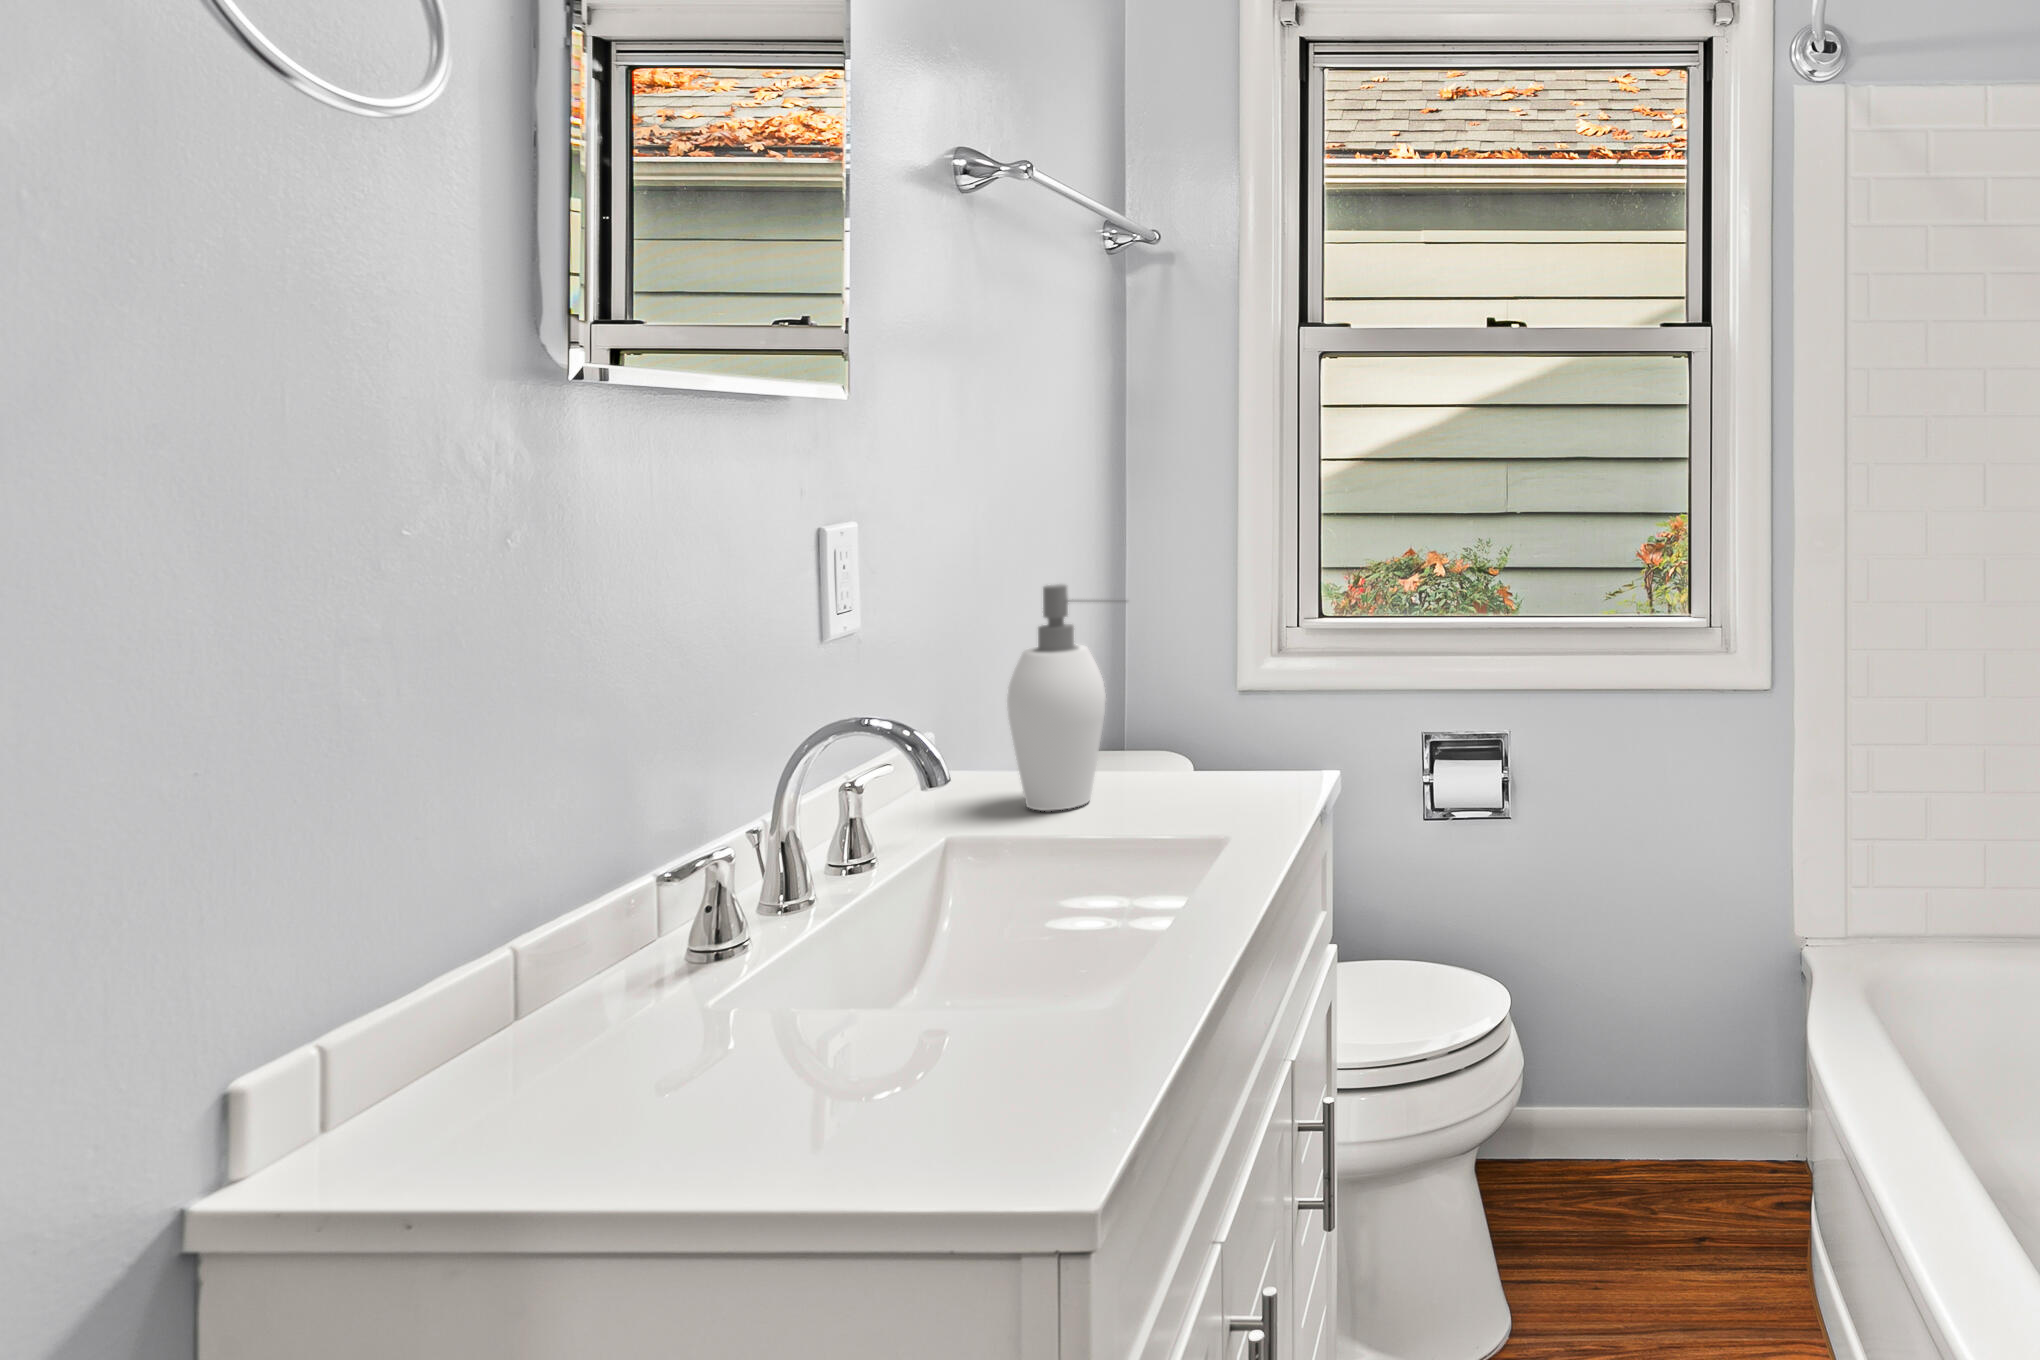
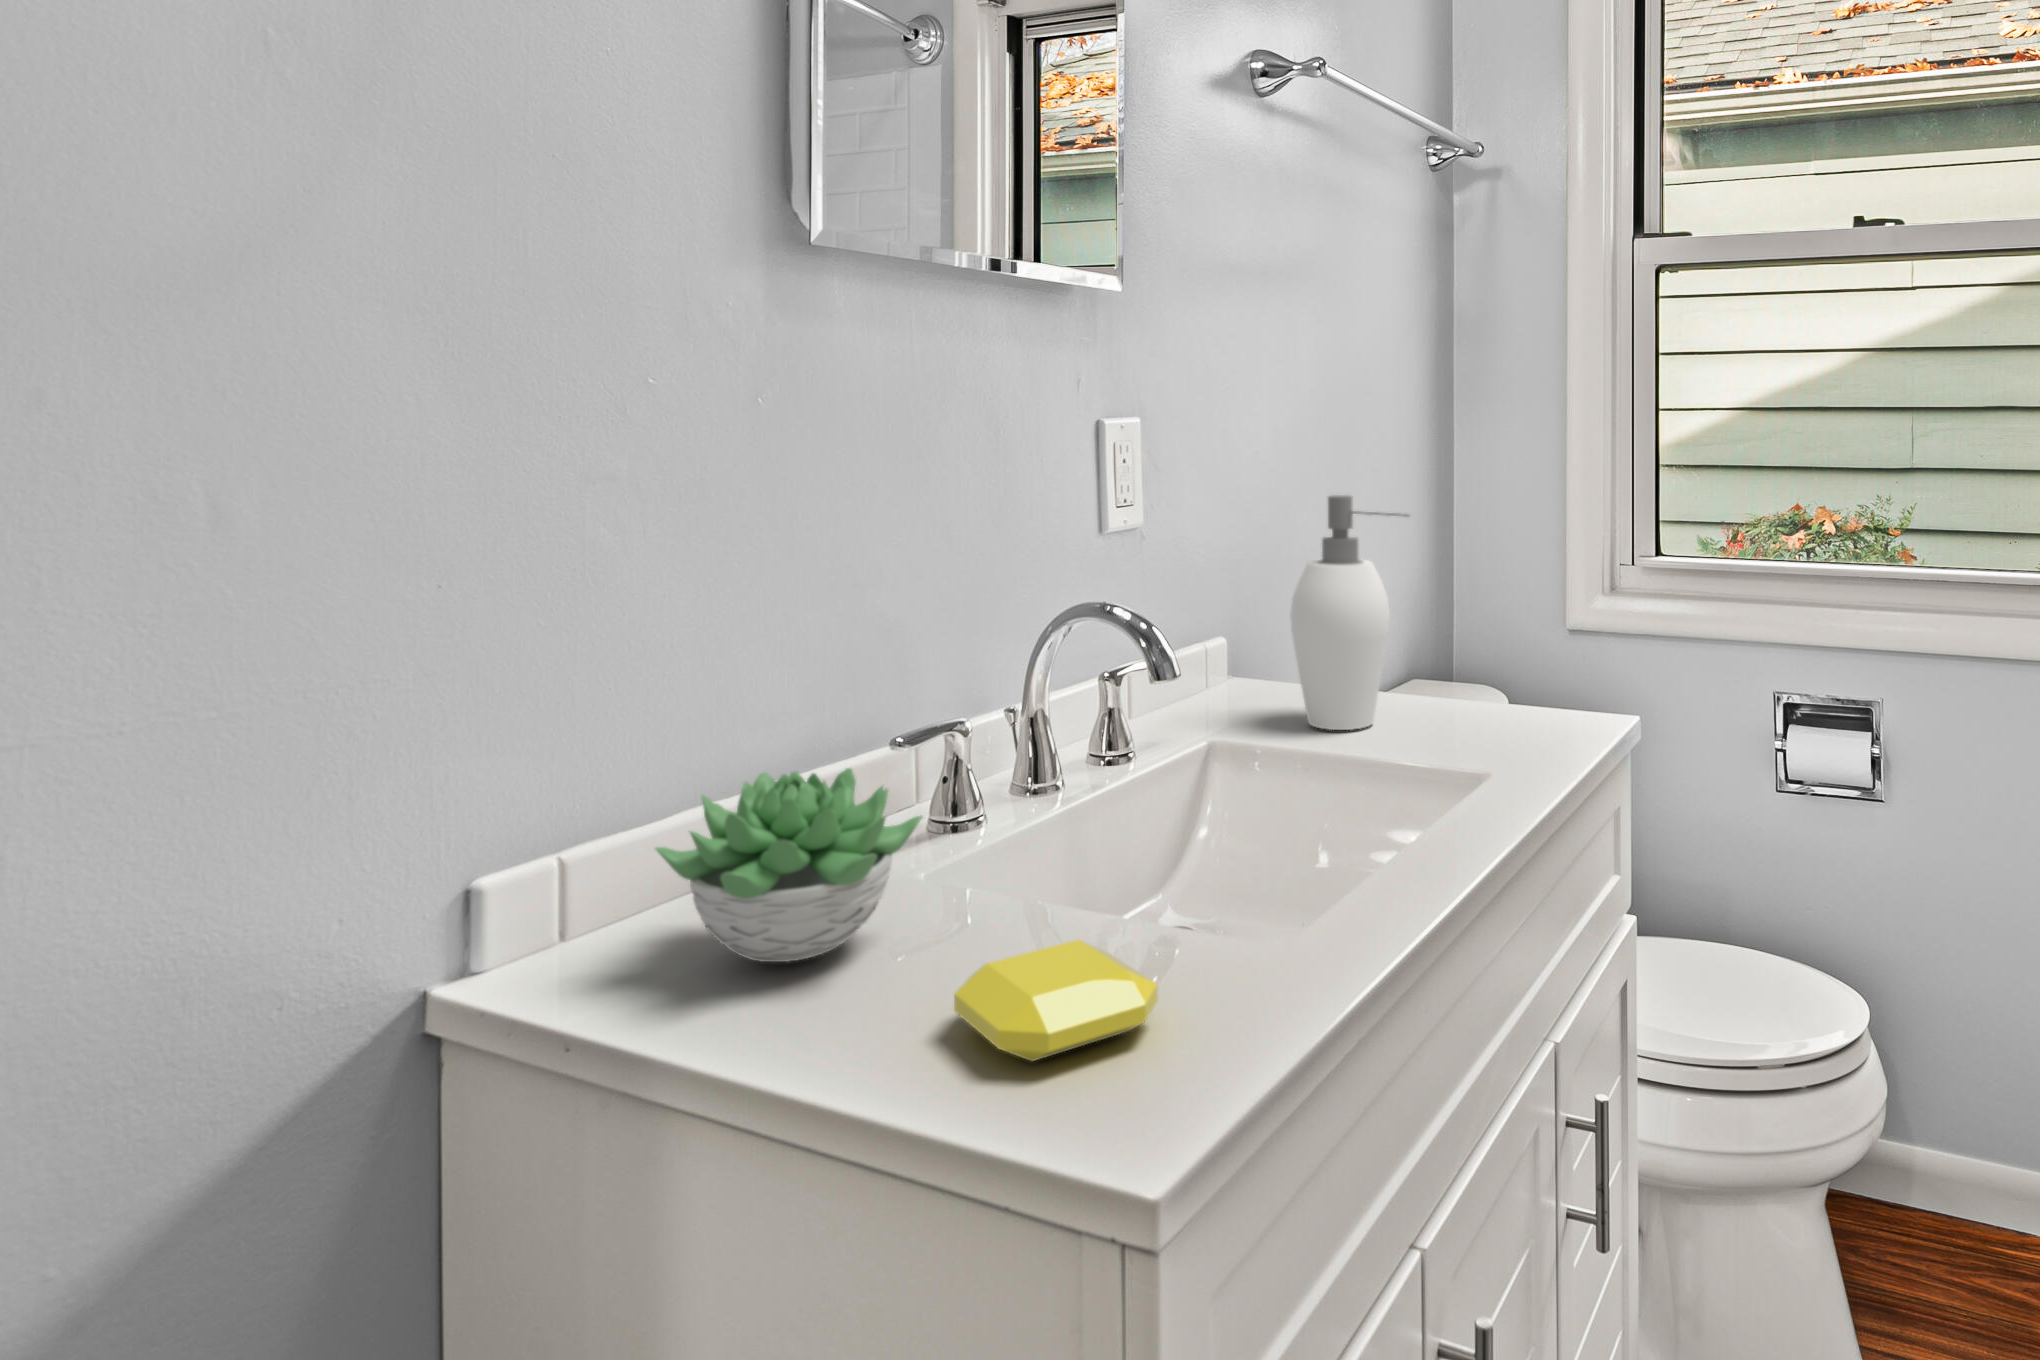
succulent plant: none [507,907,770,1103] -> present [655,768,922,962]
soap bar: none [871,1021,1052,1126] -> present [954,940,1158,1061]

